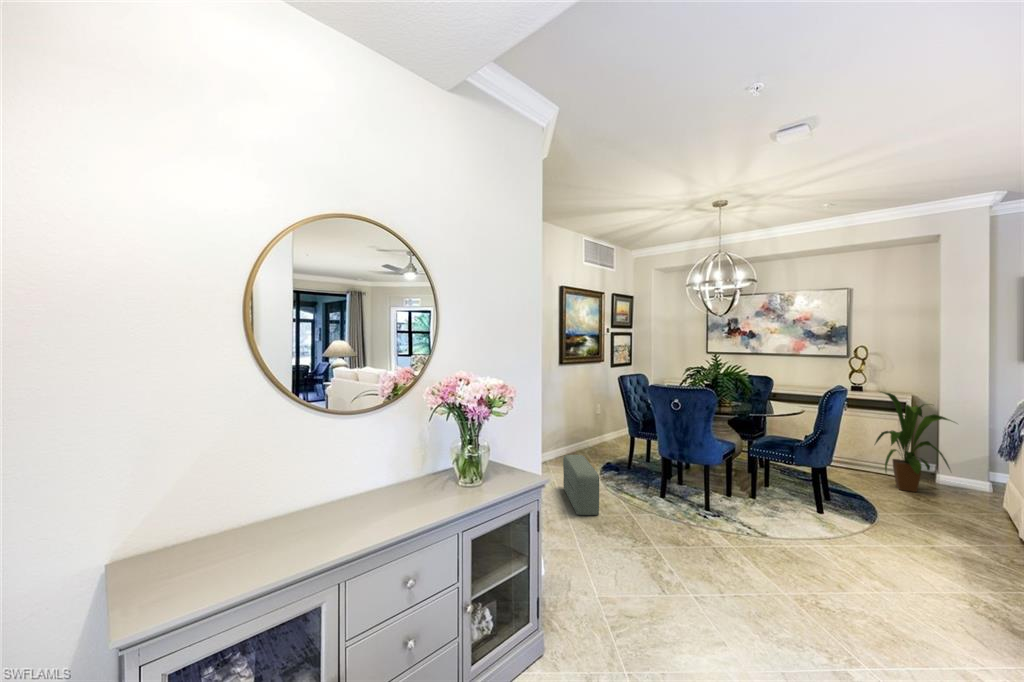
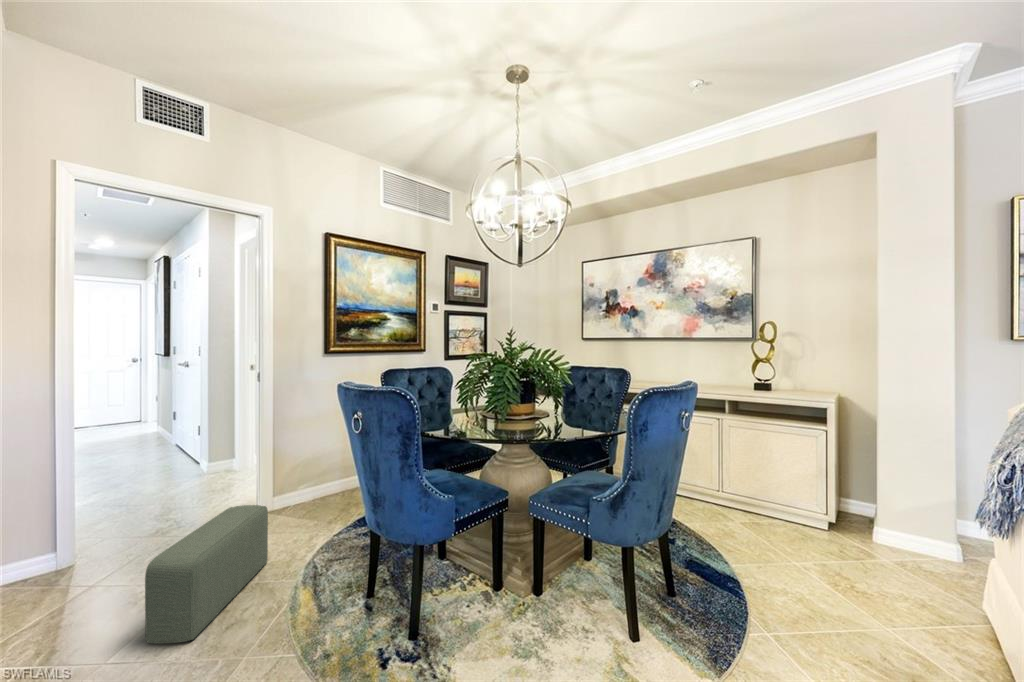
house plant: present [875,392,953,492] -> none [771,391,901,560]

